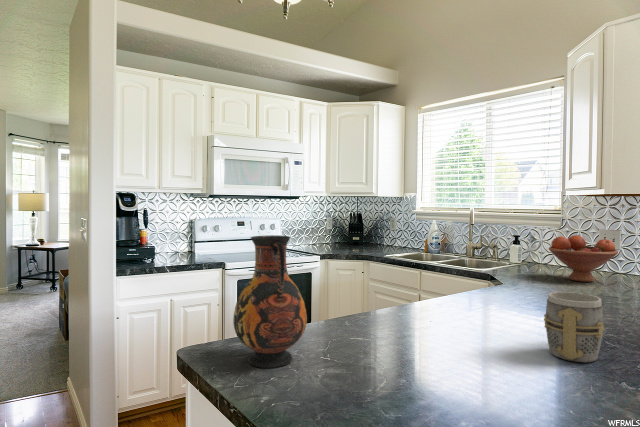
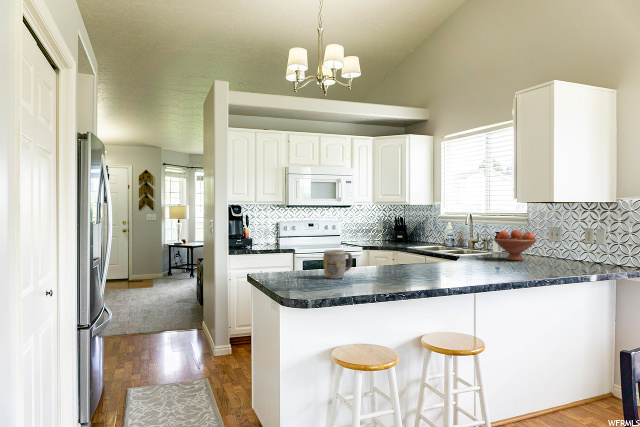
vase: present [233,235,307,368] -> none [266,224,297,276]
mug: present [544,292,604,363] -> present [323,250,352,279]

